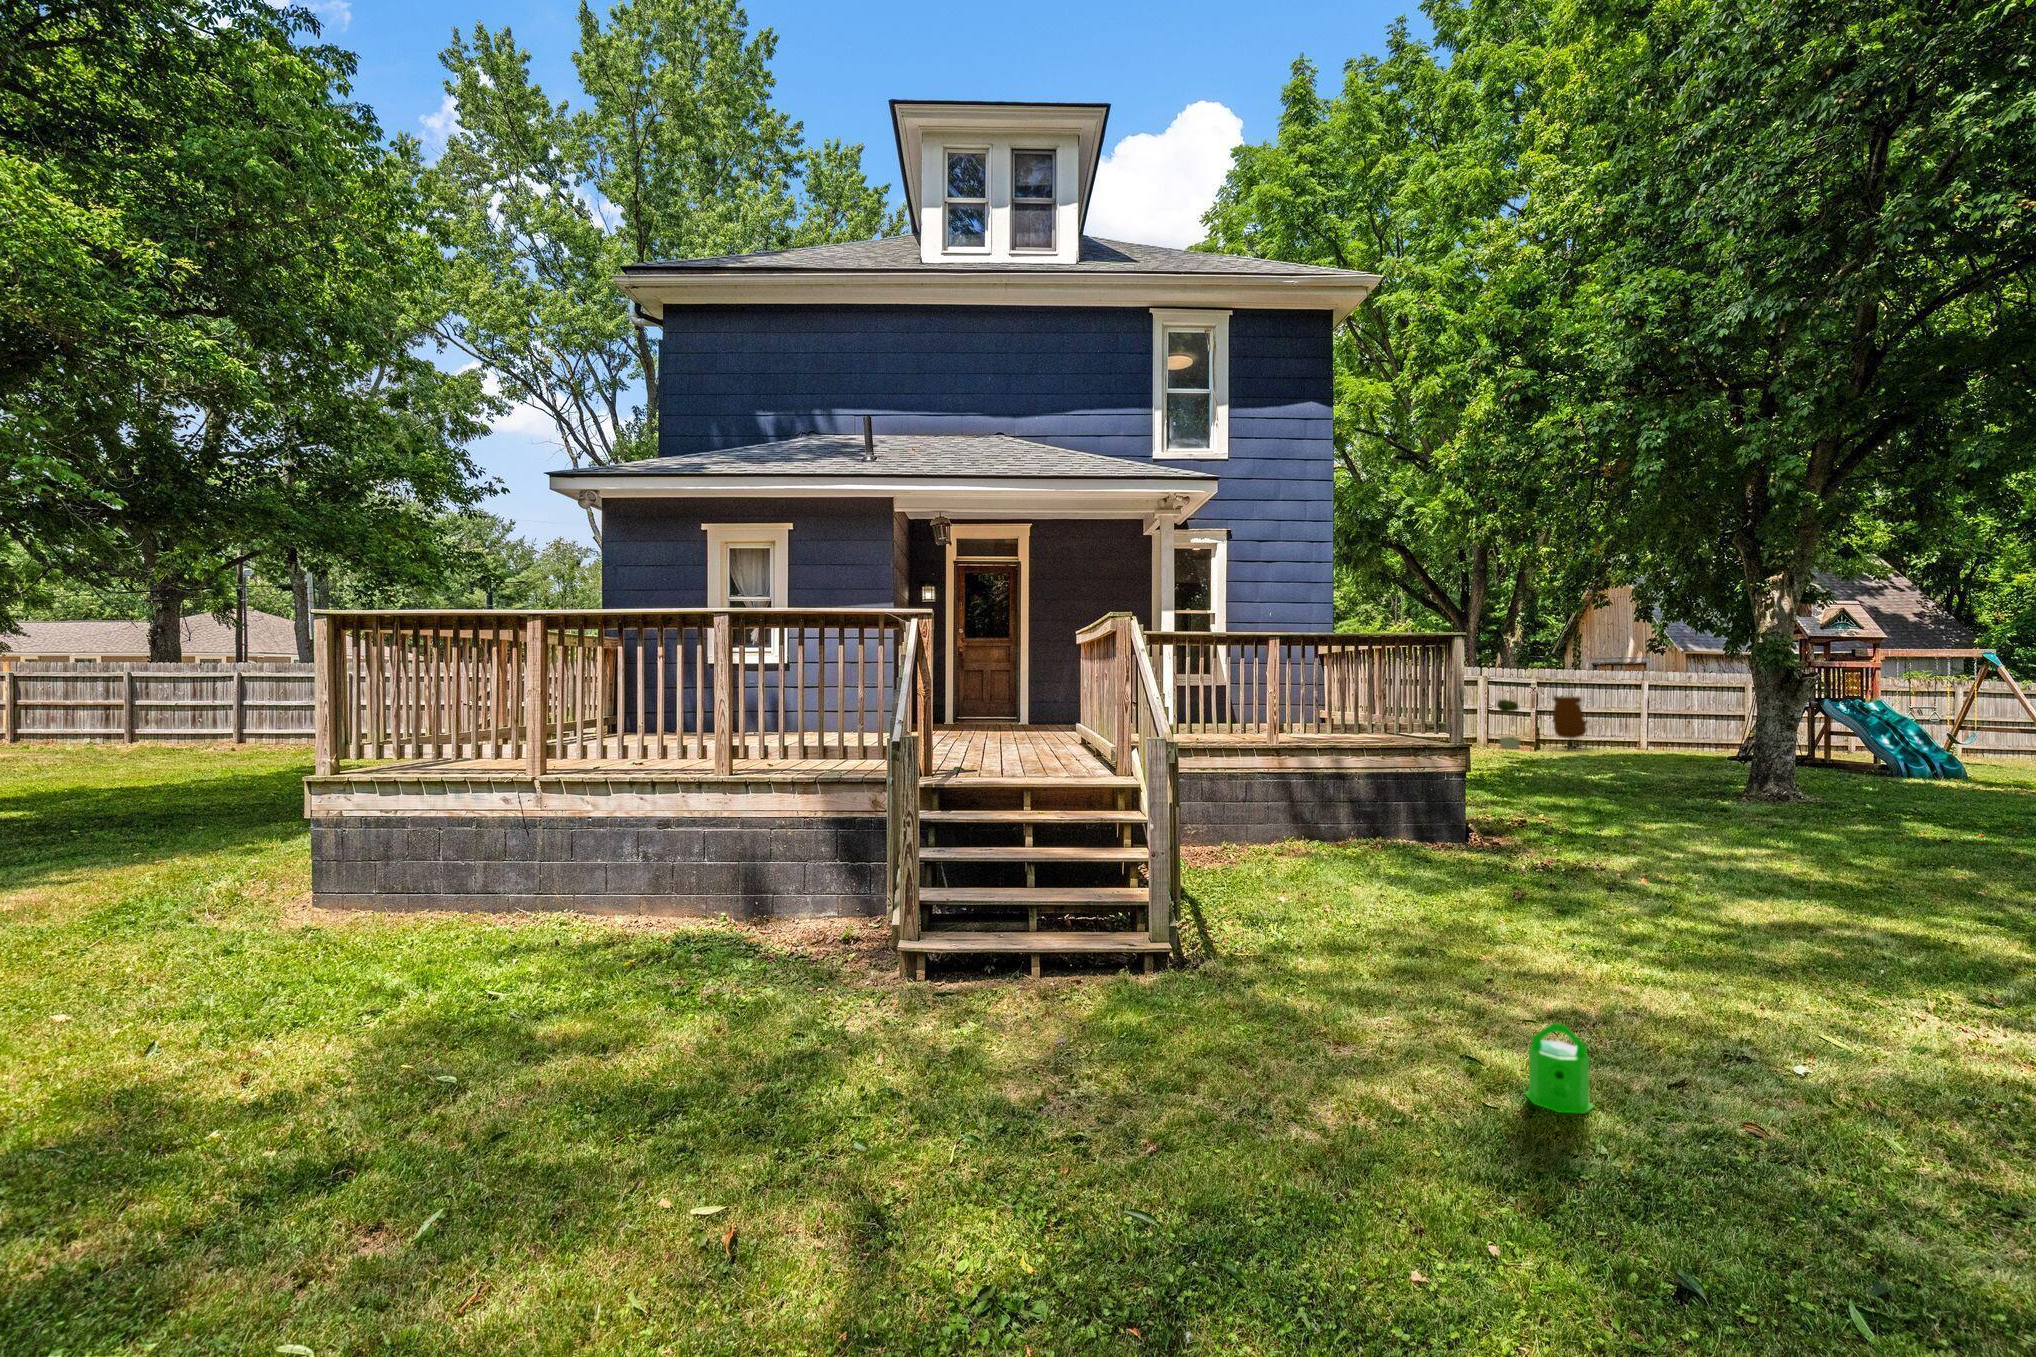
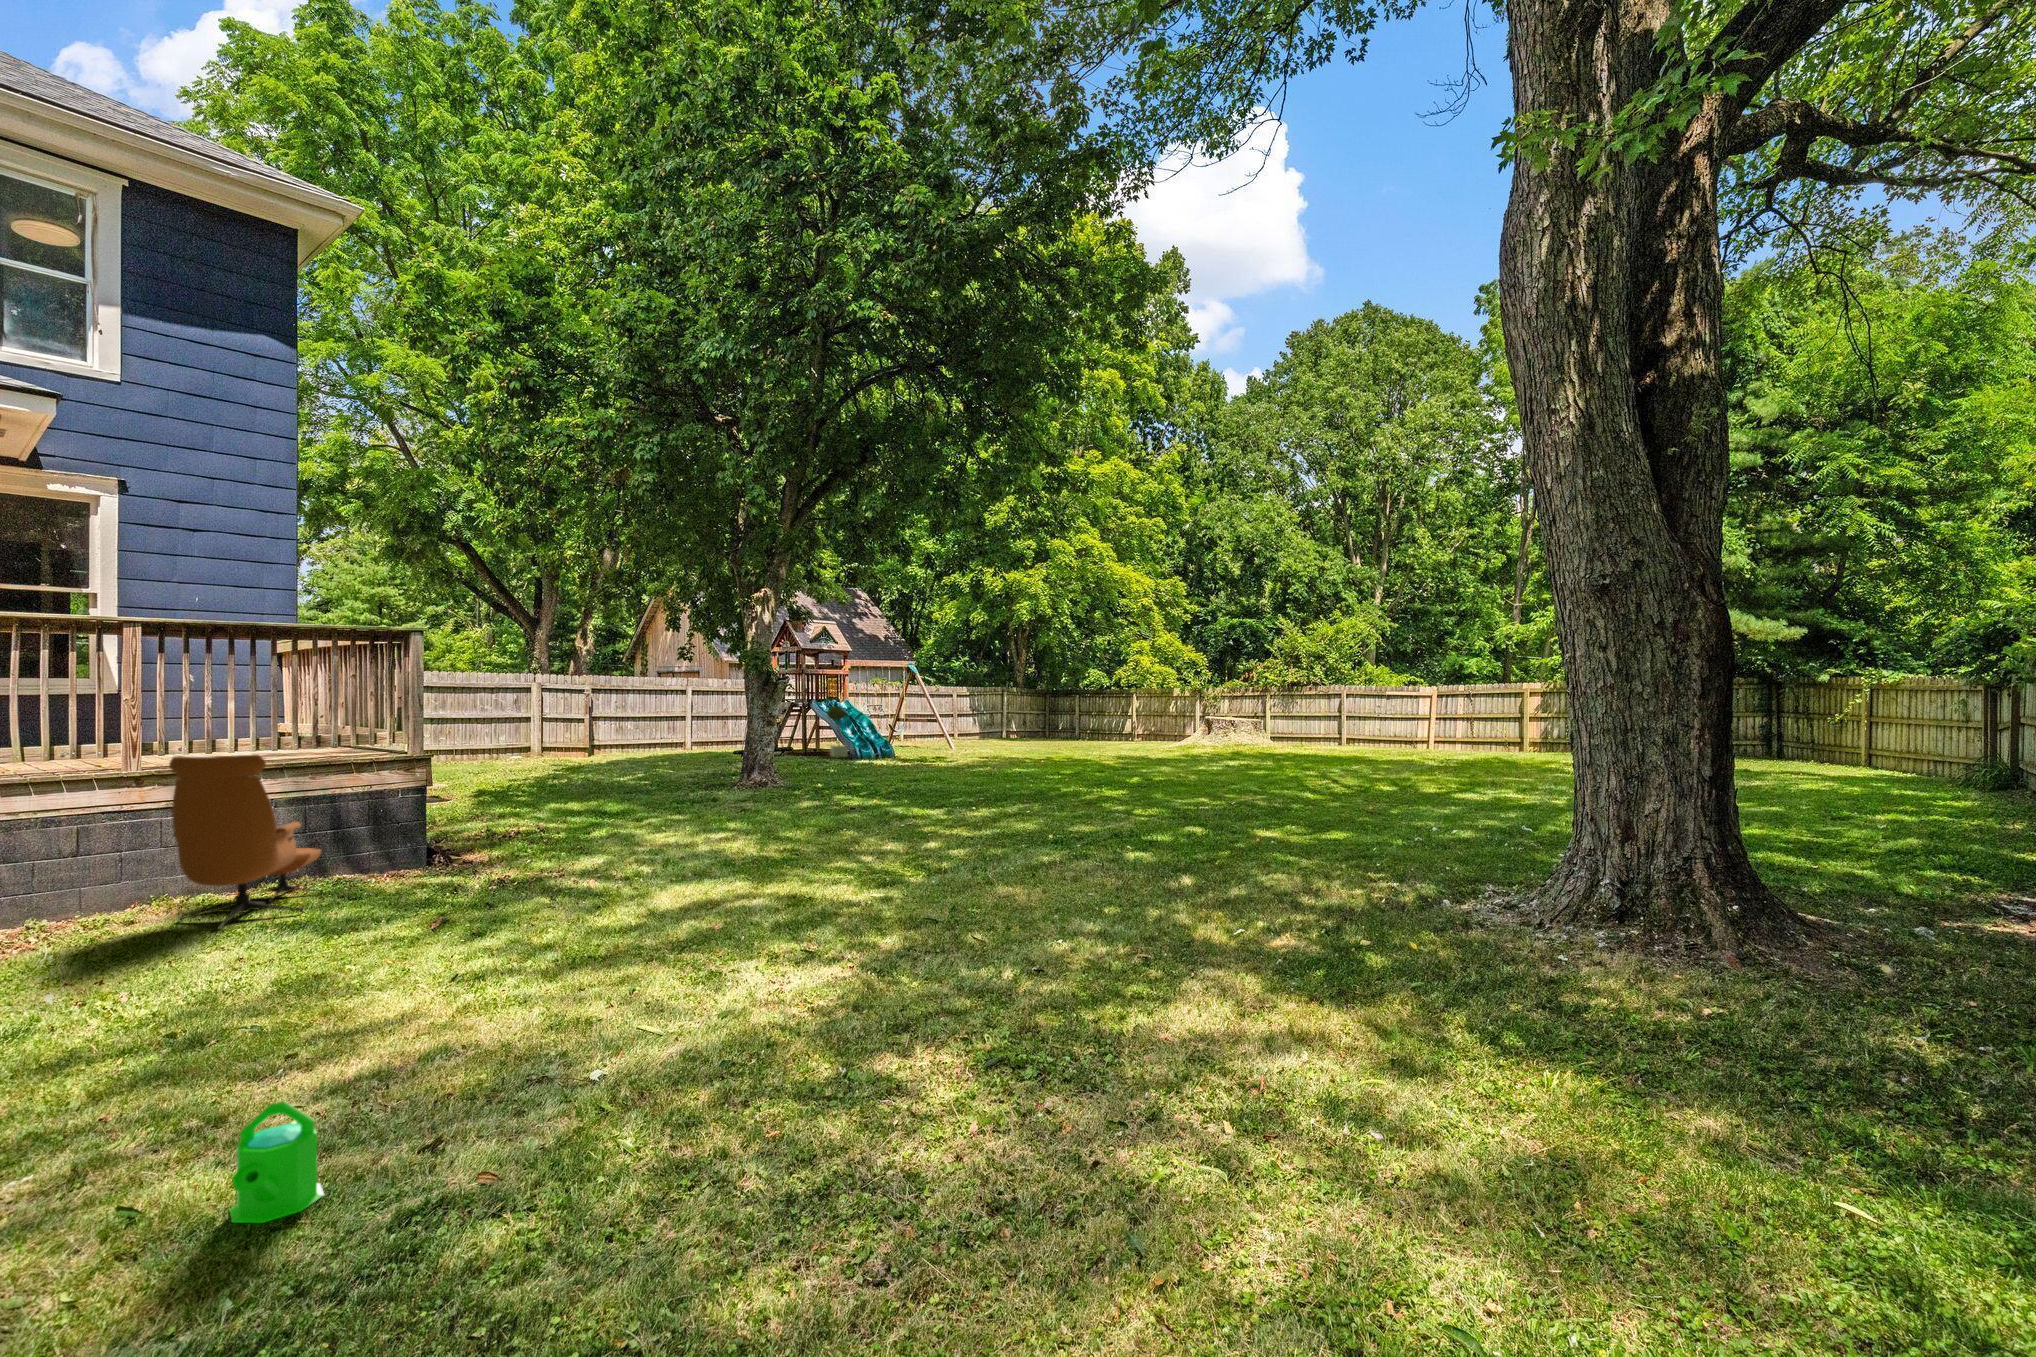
lounge chair: present [1553,696,1587,750] -> present [169,755,323,930]
potted tree: present [1497,699,1520,749] -> present [827,706,848,757]

